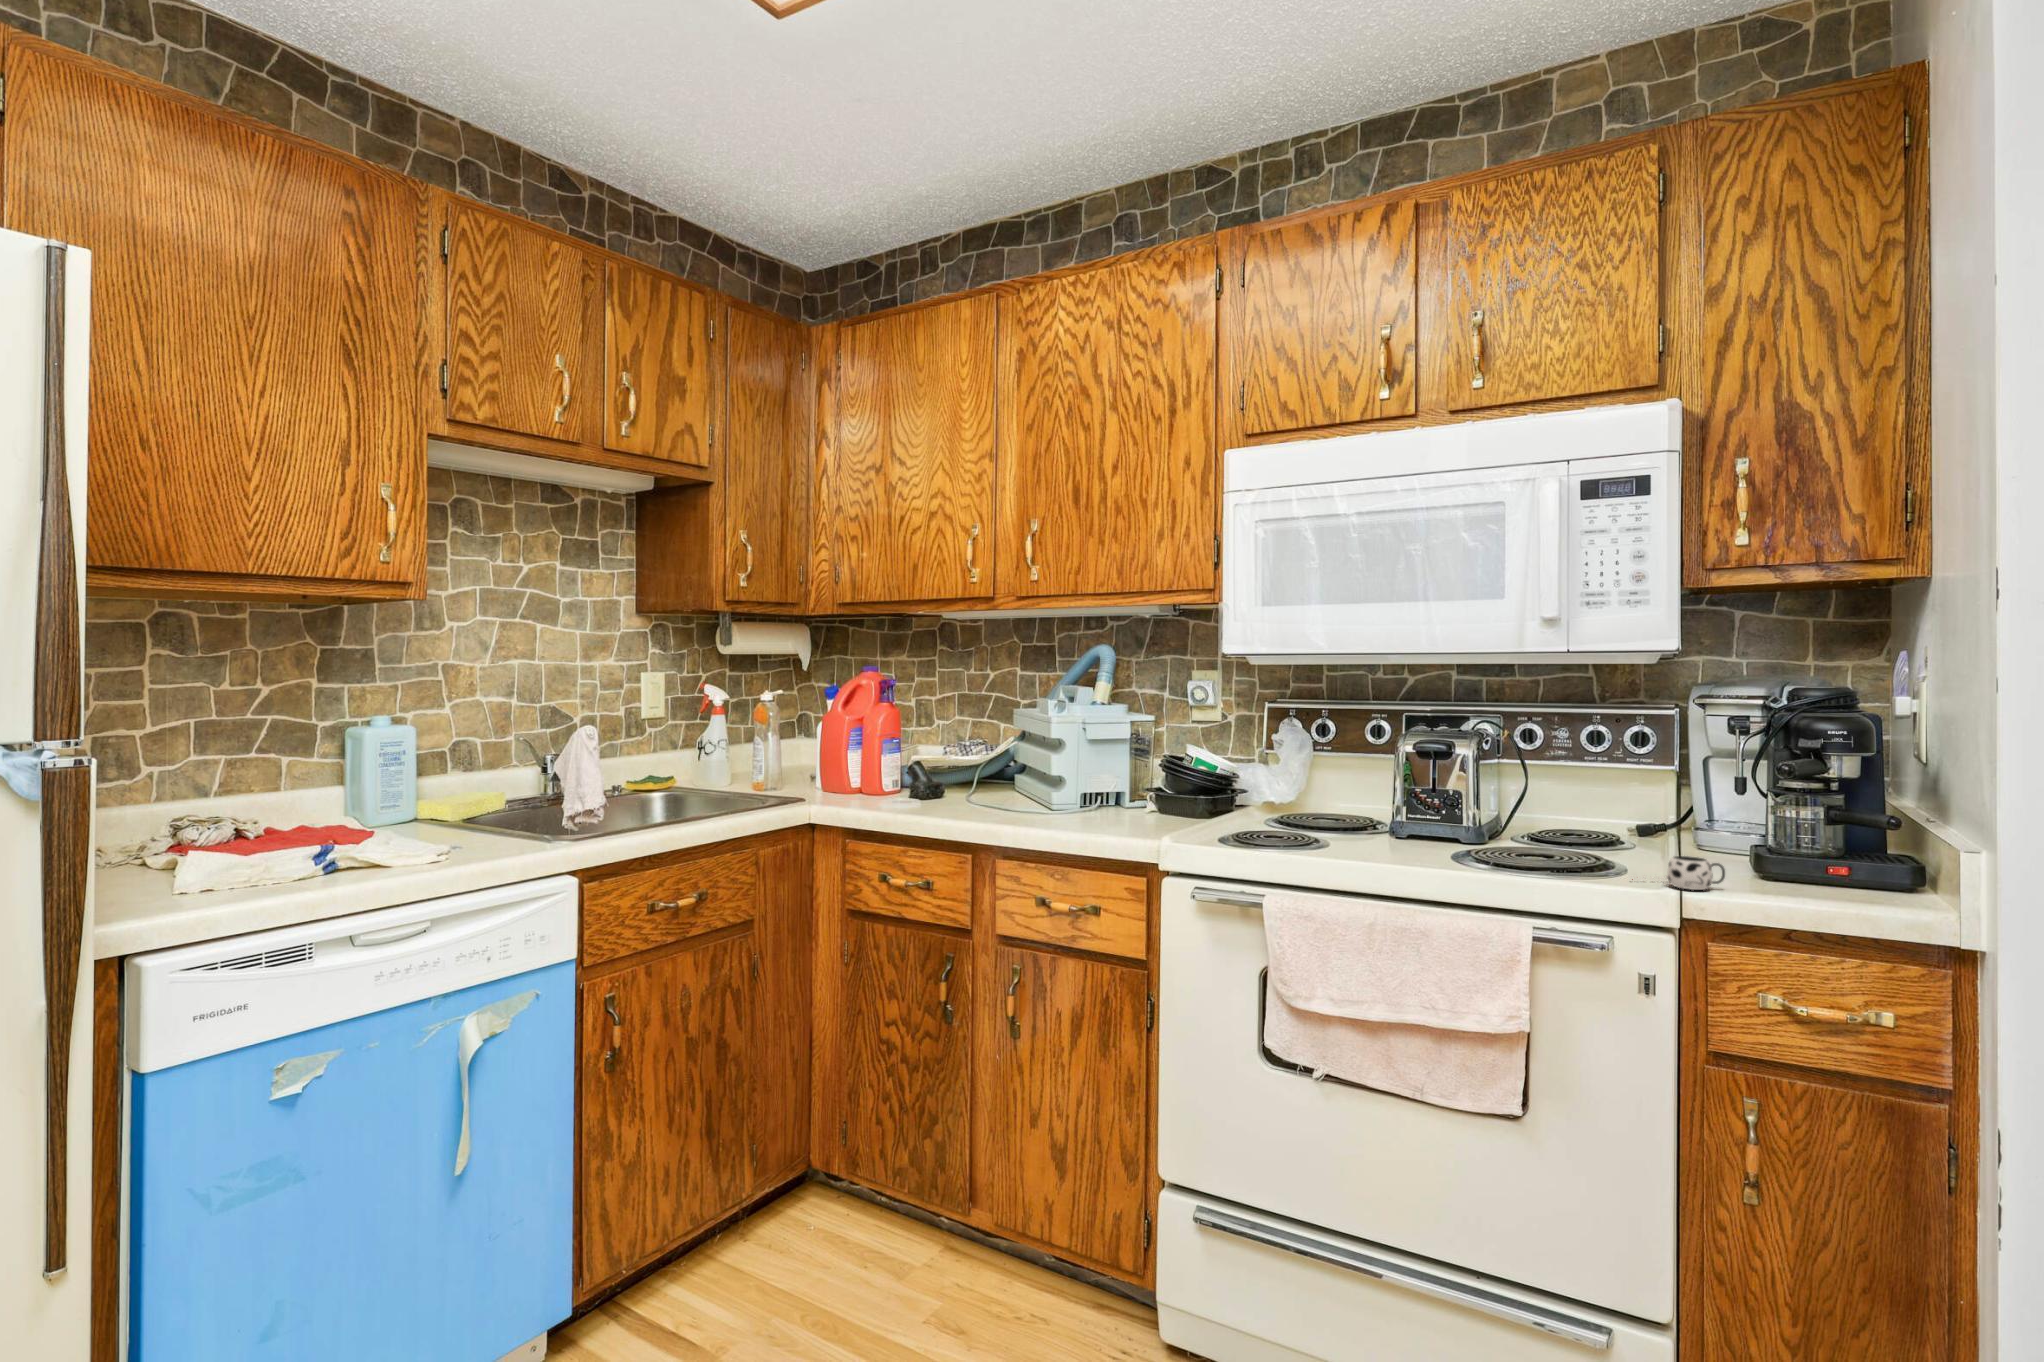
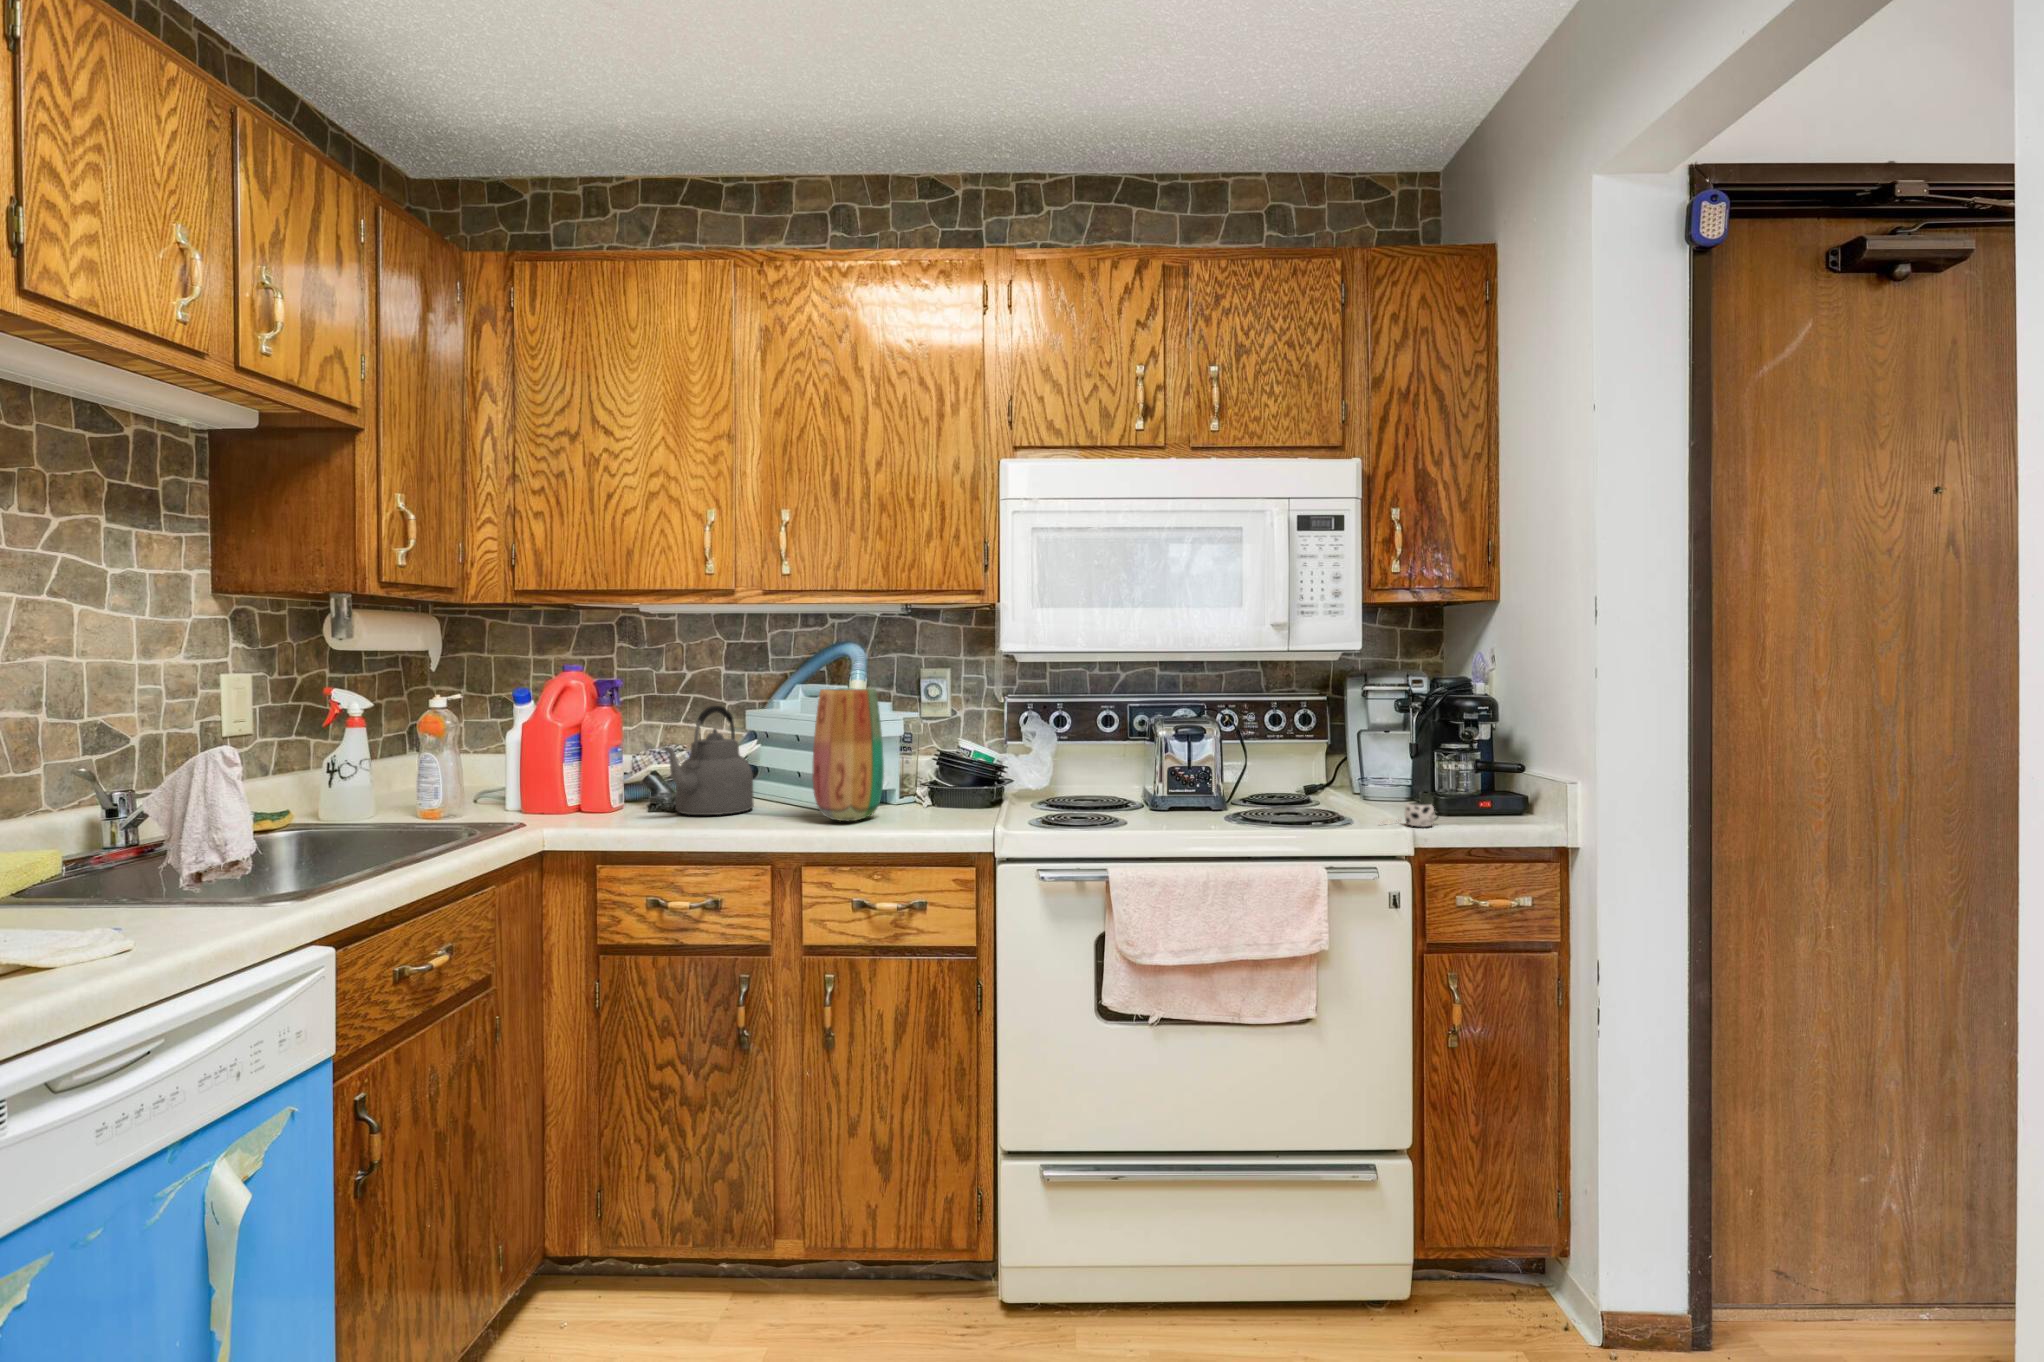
vase: none [1015,691,1085,821] -> present [812,688,884,821]
kettle: none [903,705,996,805] -> present [661,706,754,815]

